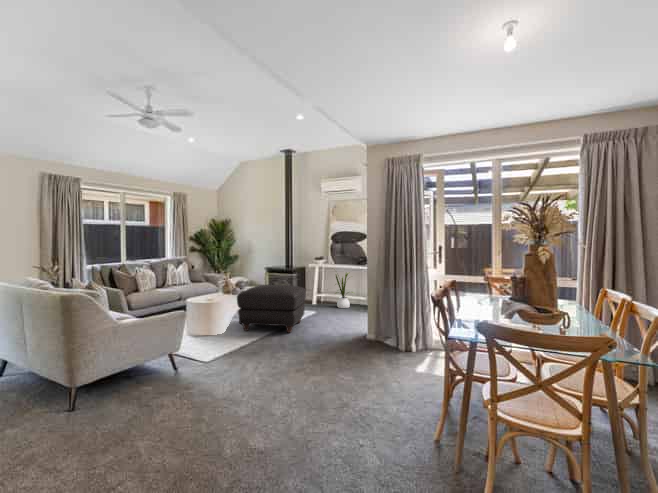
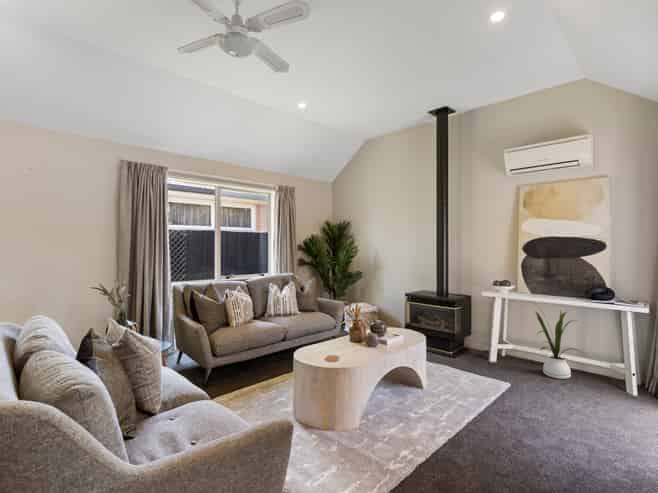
ottoman: present [237,285,306,333] -> none [378,333,506,447]

